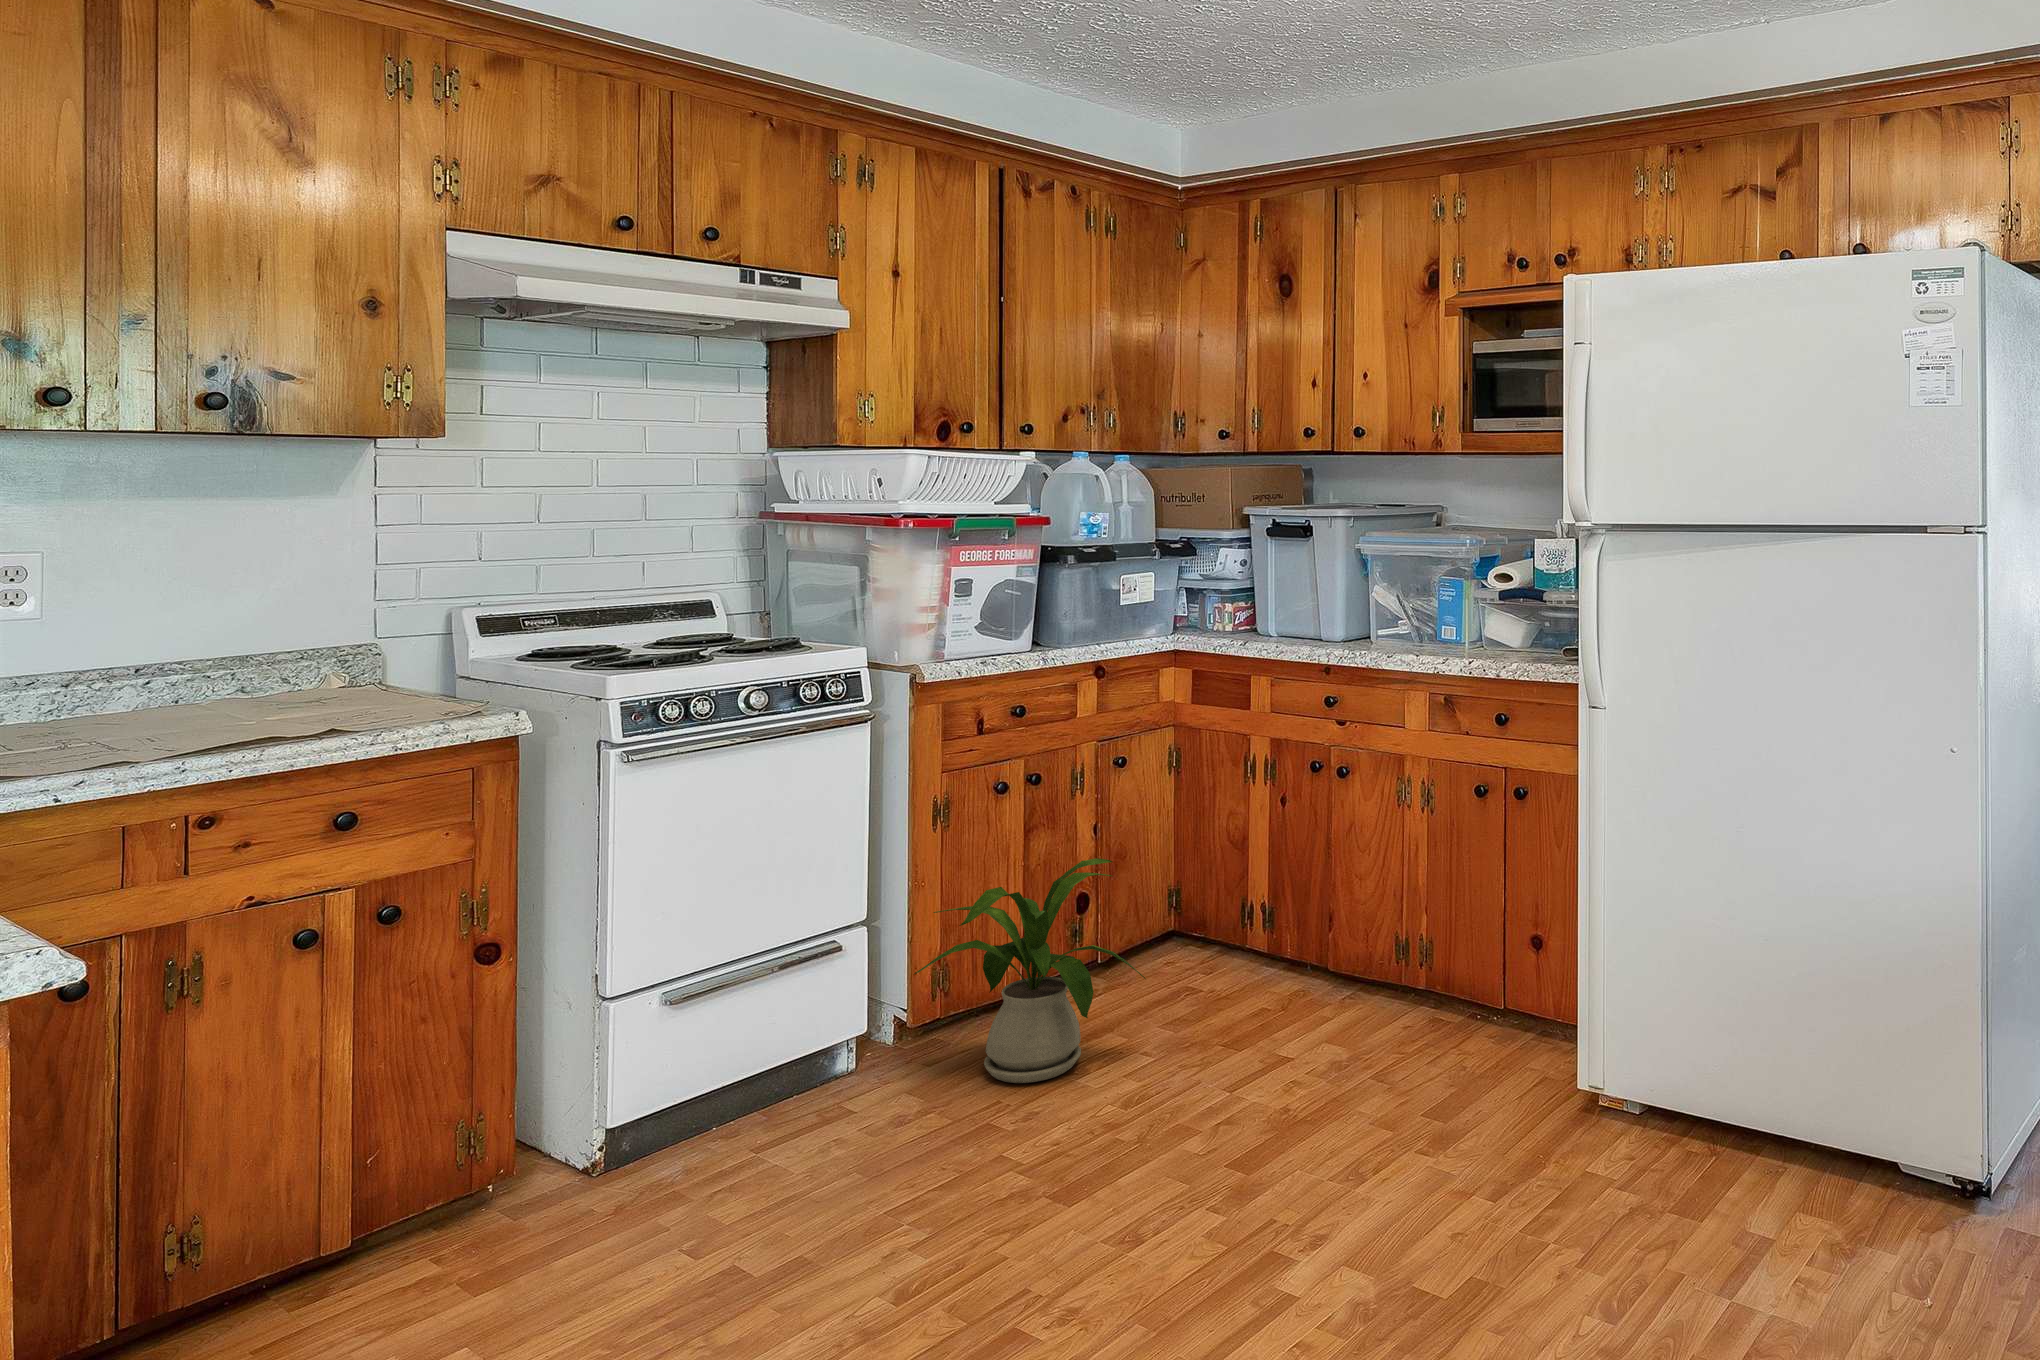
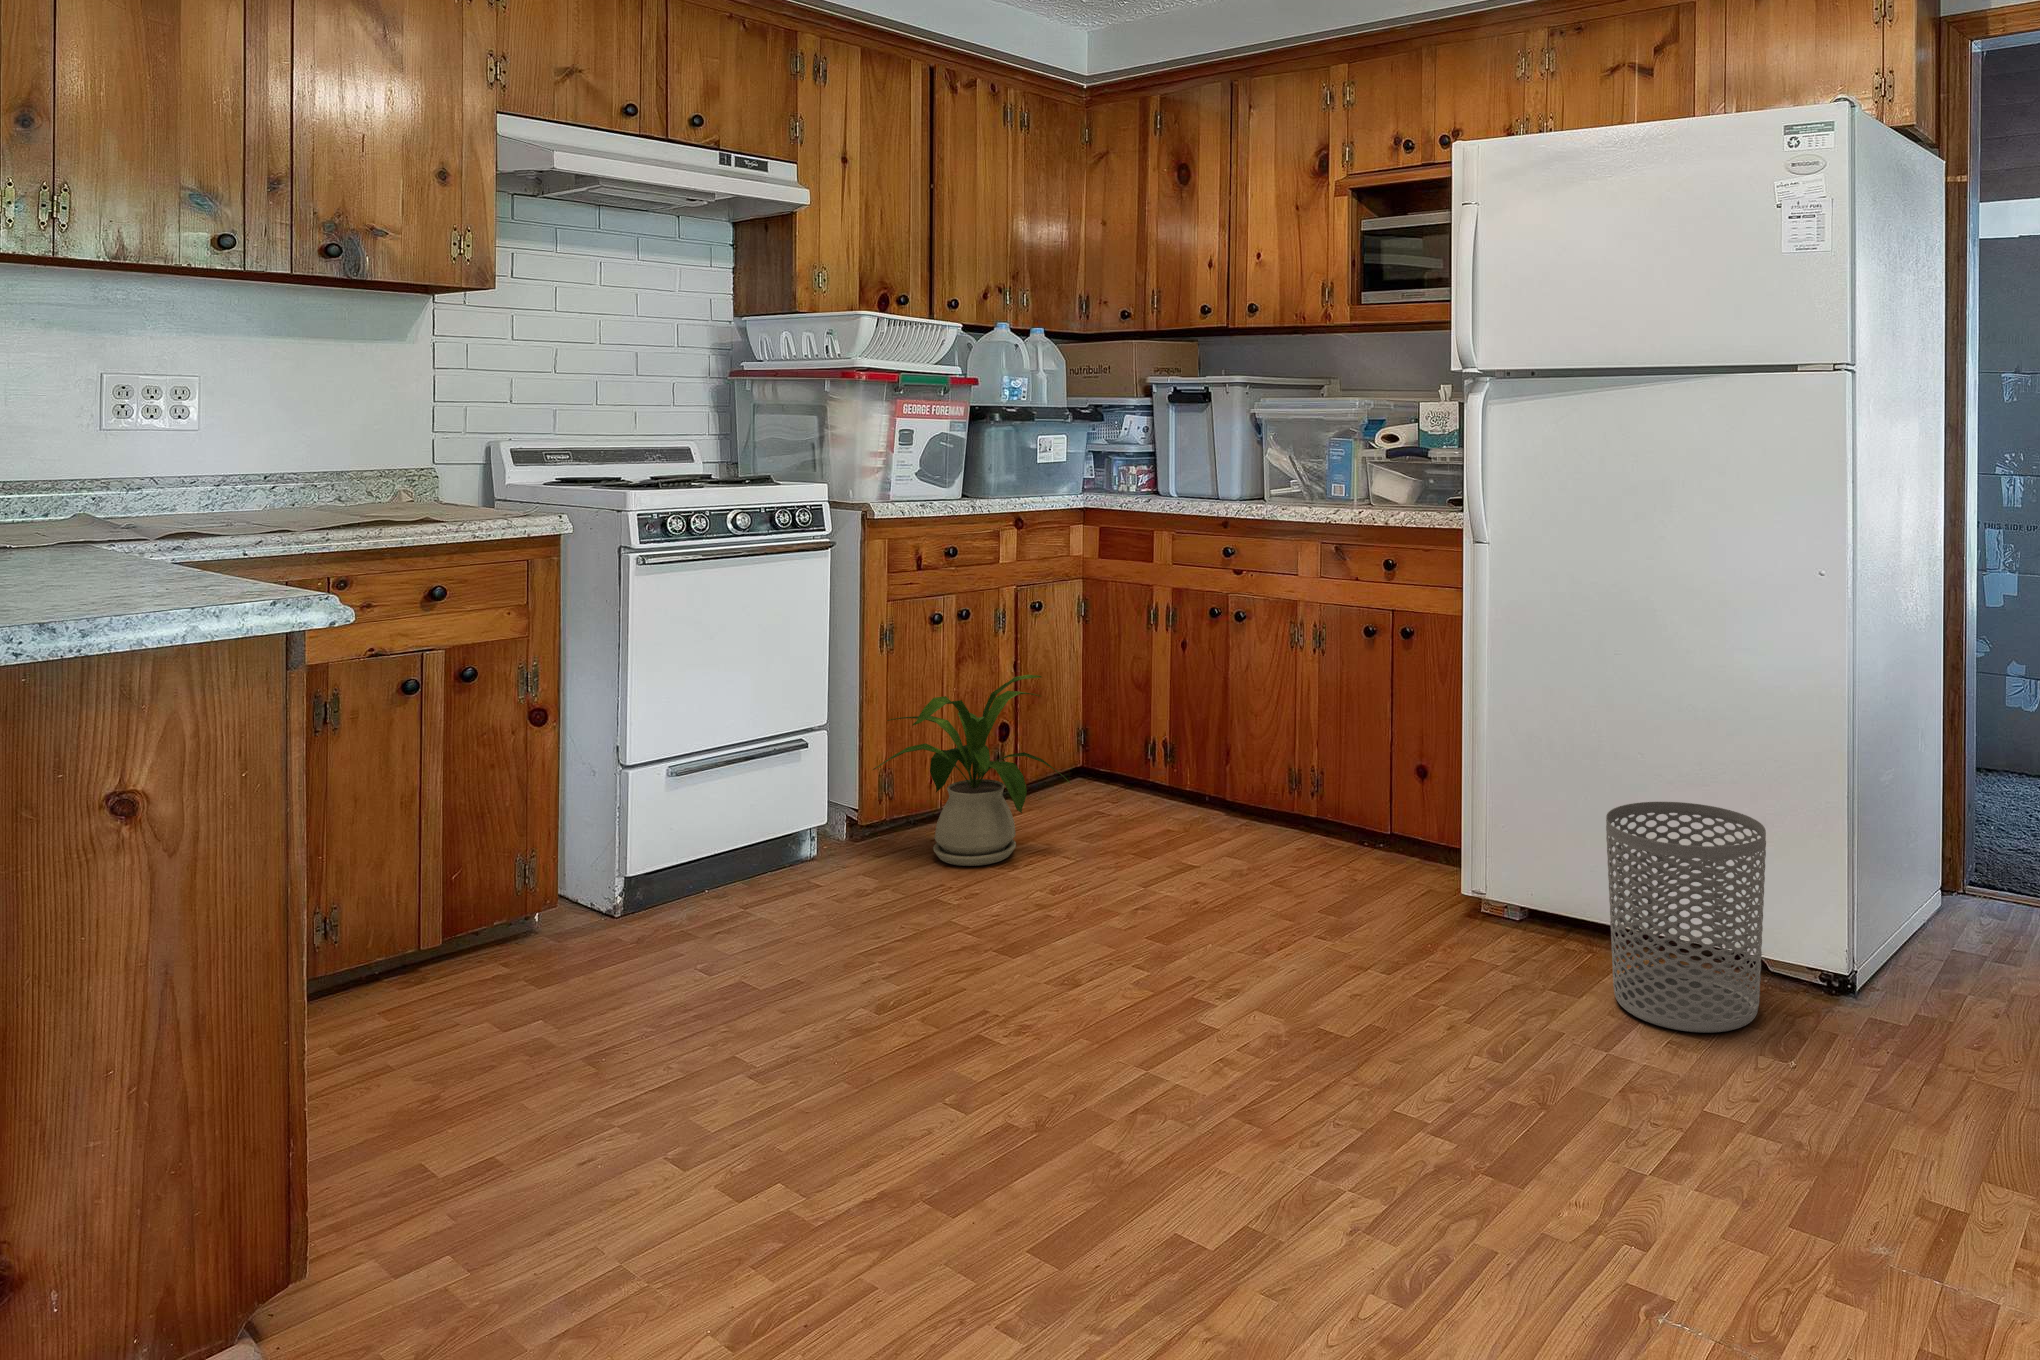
waste bin: none [1735,1000,1905,1273] -> present [1606,802,1766,1033]

